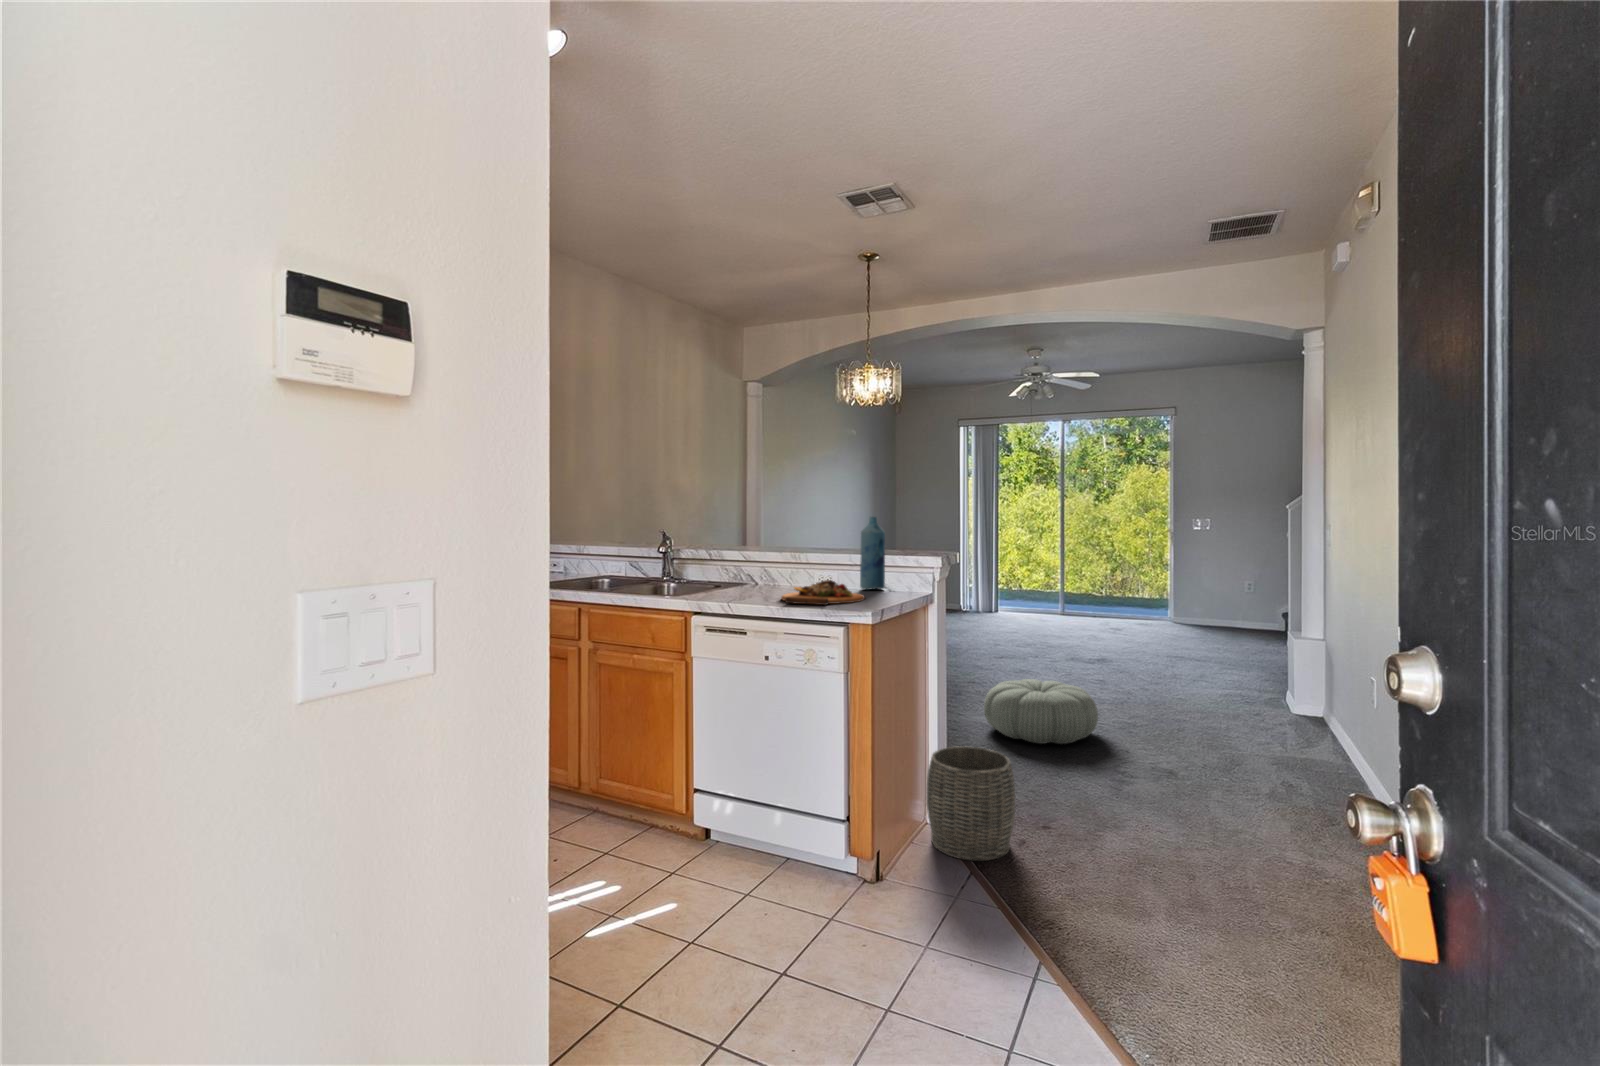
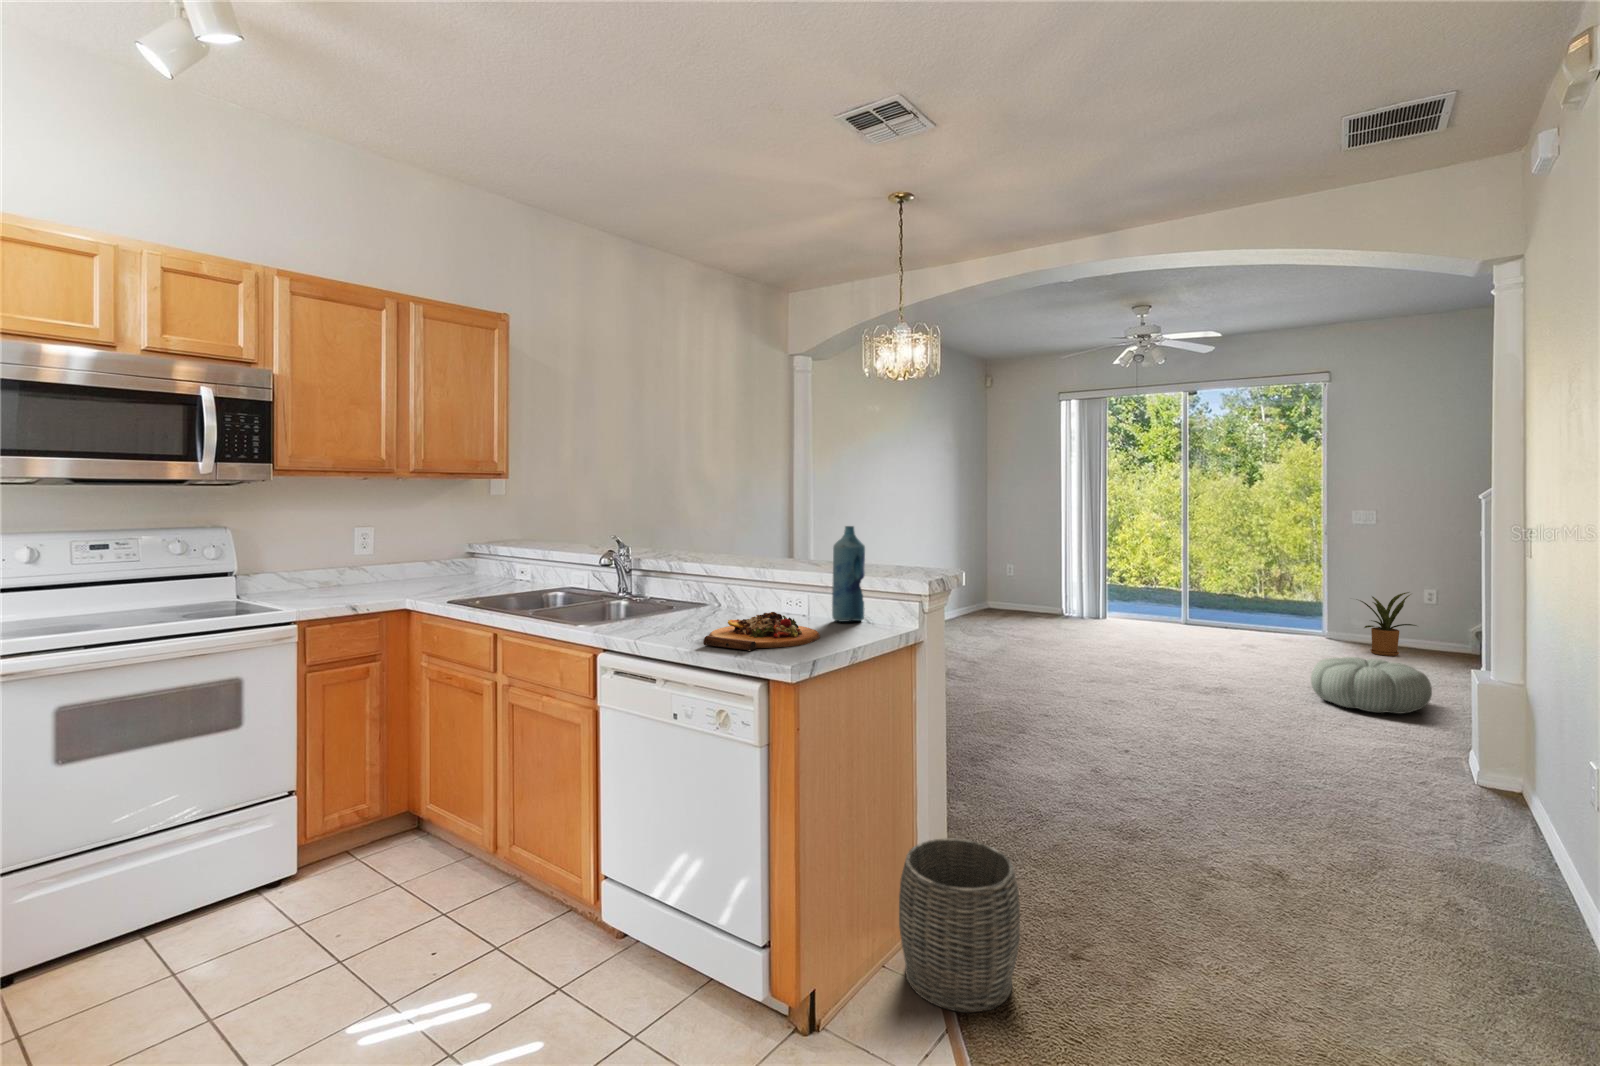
house plant: none [1190,582,1244,634] -> present [1360,592,1416,656]
pouf: present [984,679,1098,744] -> present [1311,657,1432,714]

